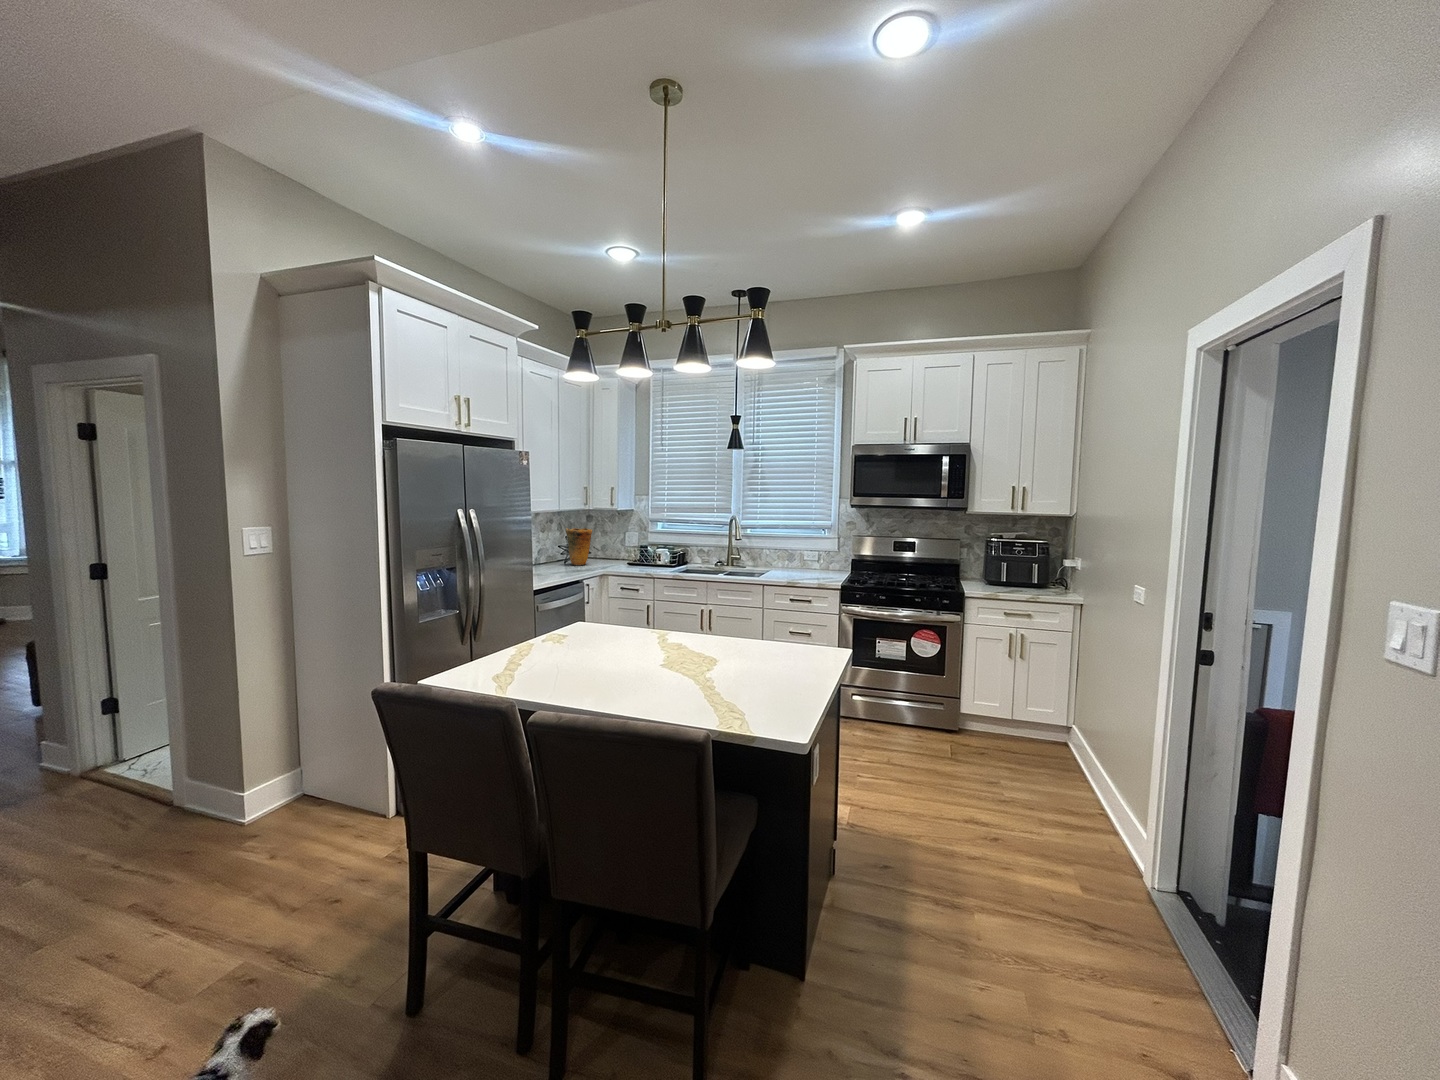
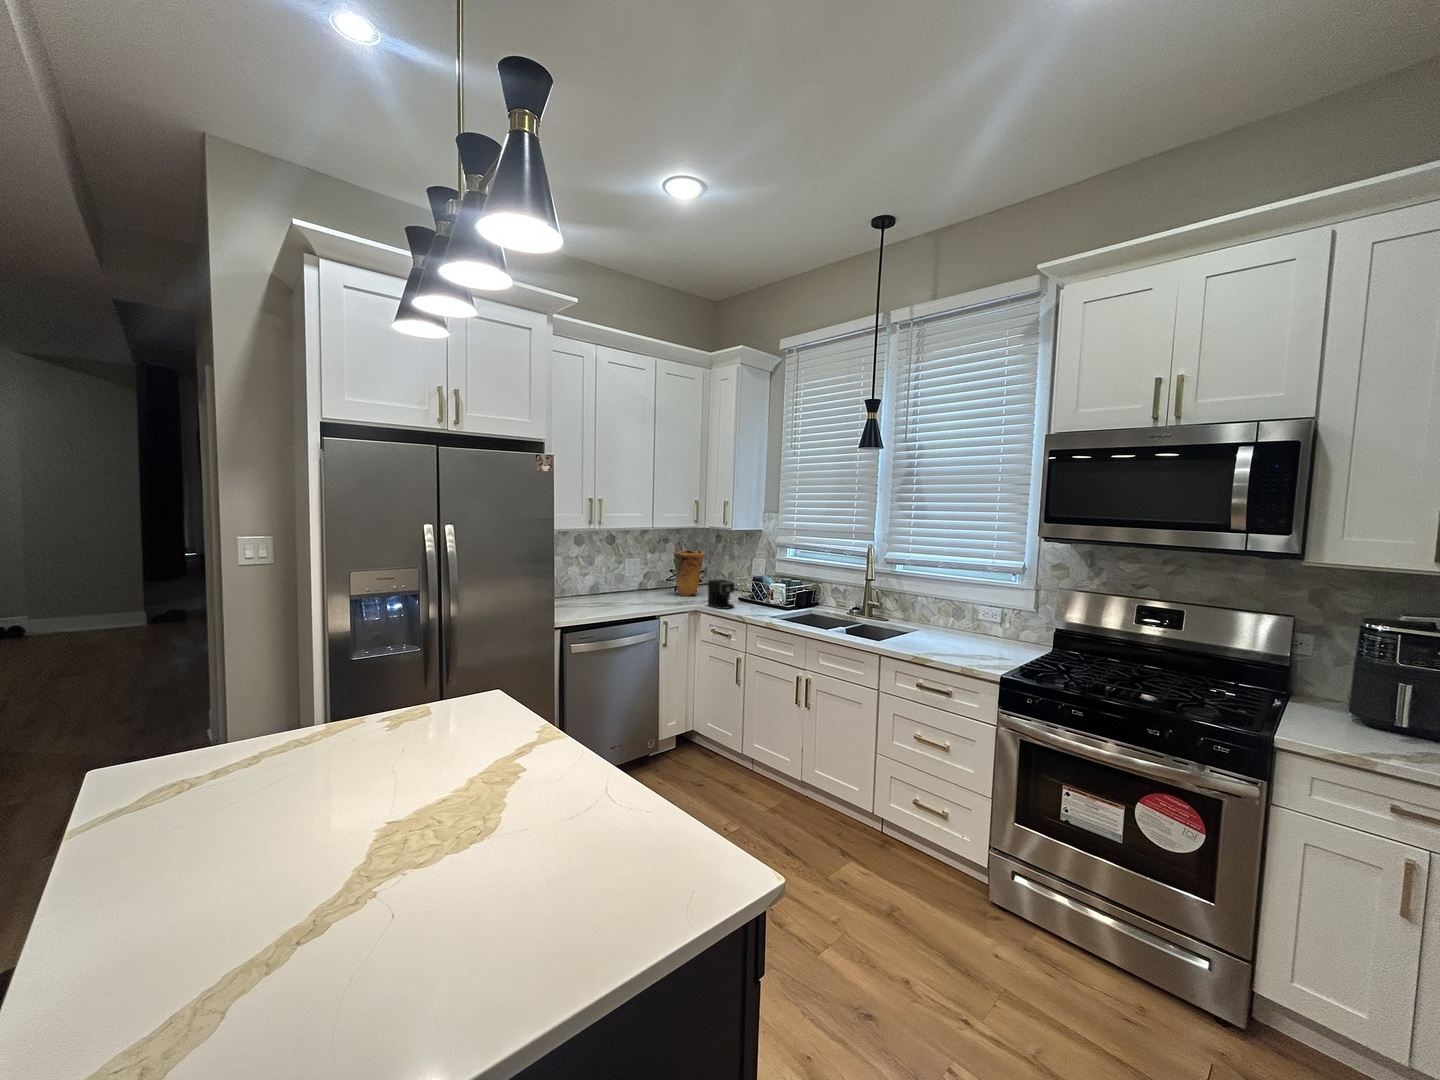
coffee maker: none [611,548,634,571] -> present [708,579,735,609]

